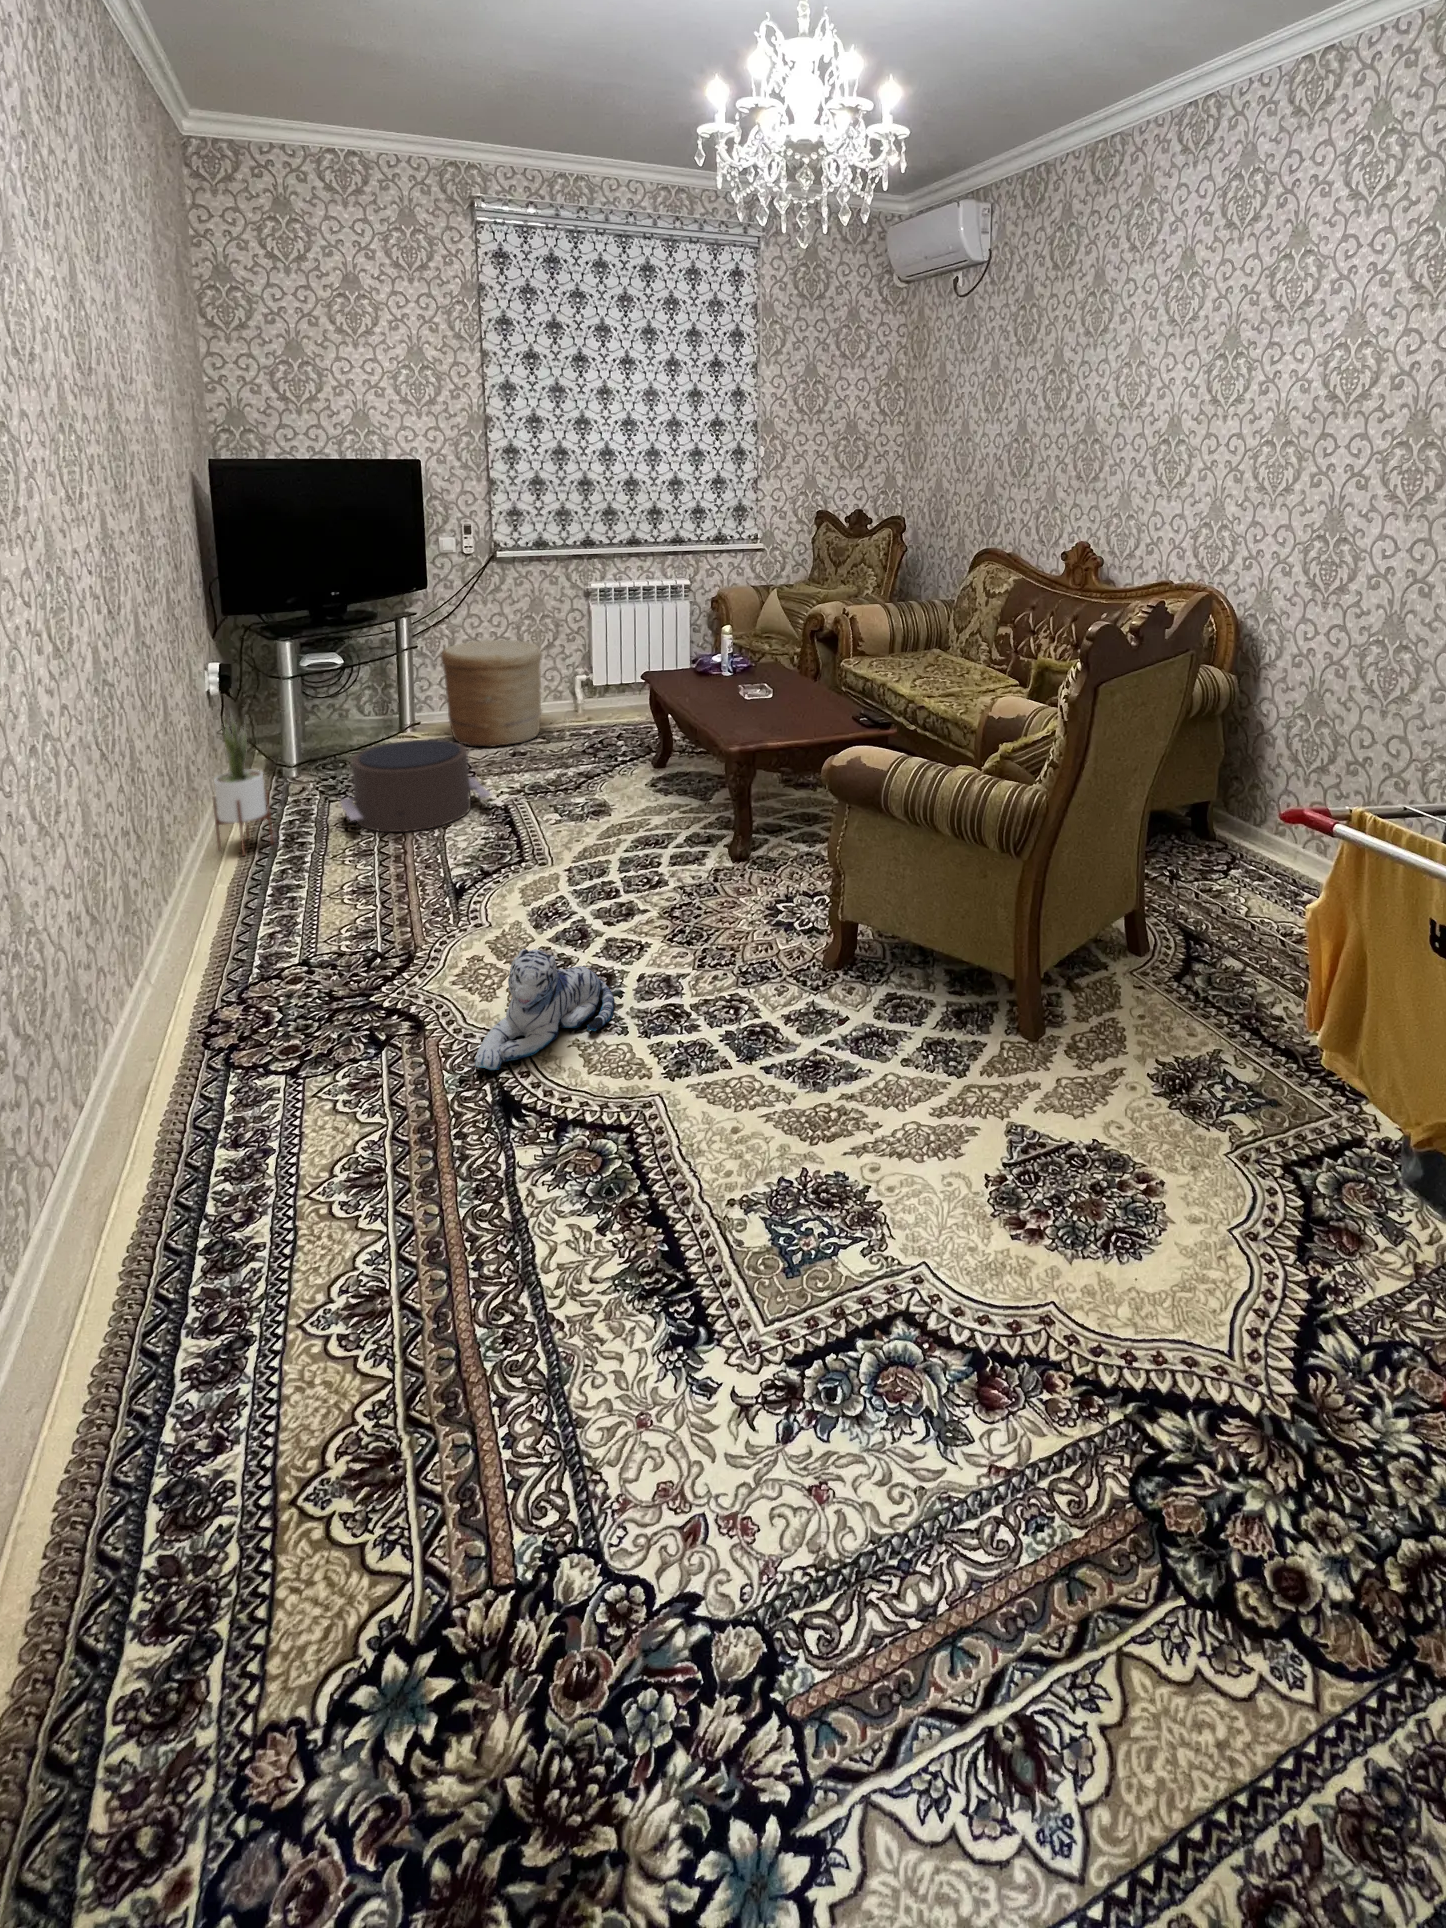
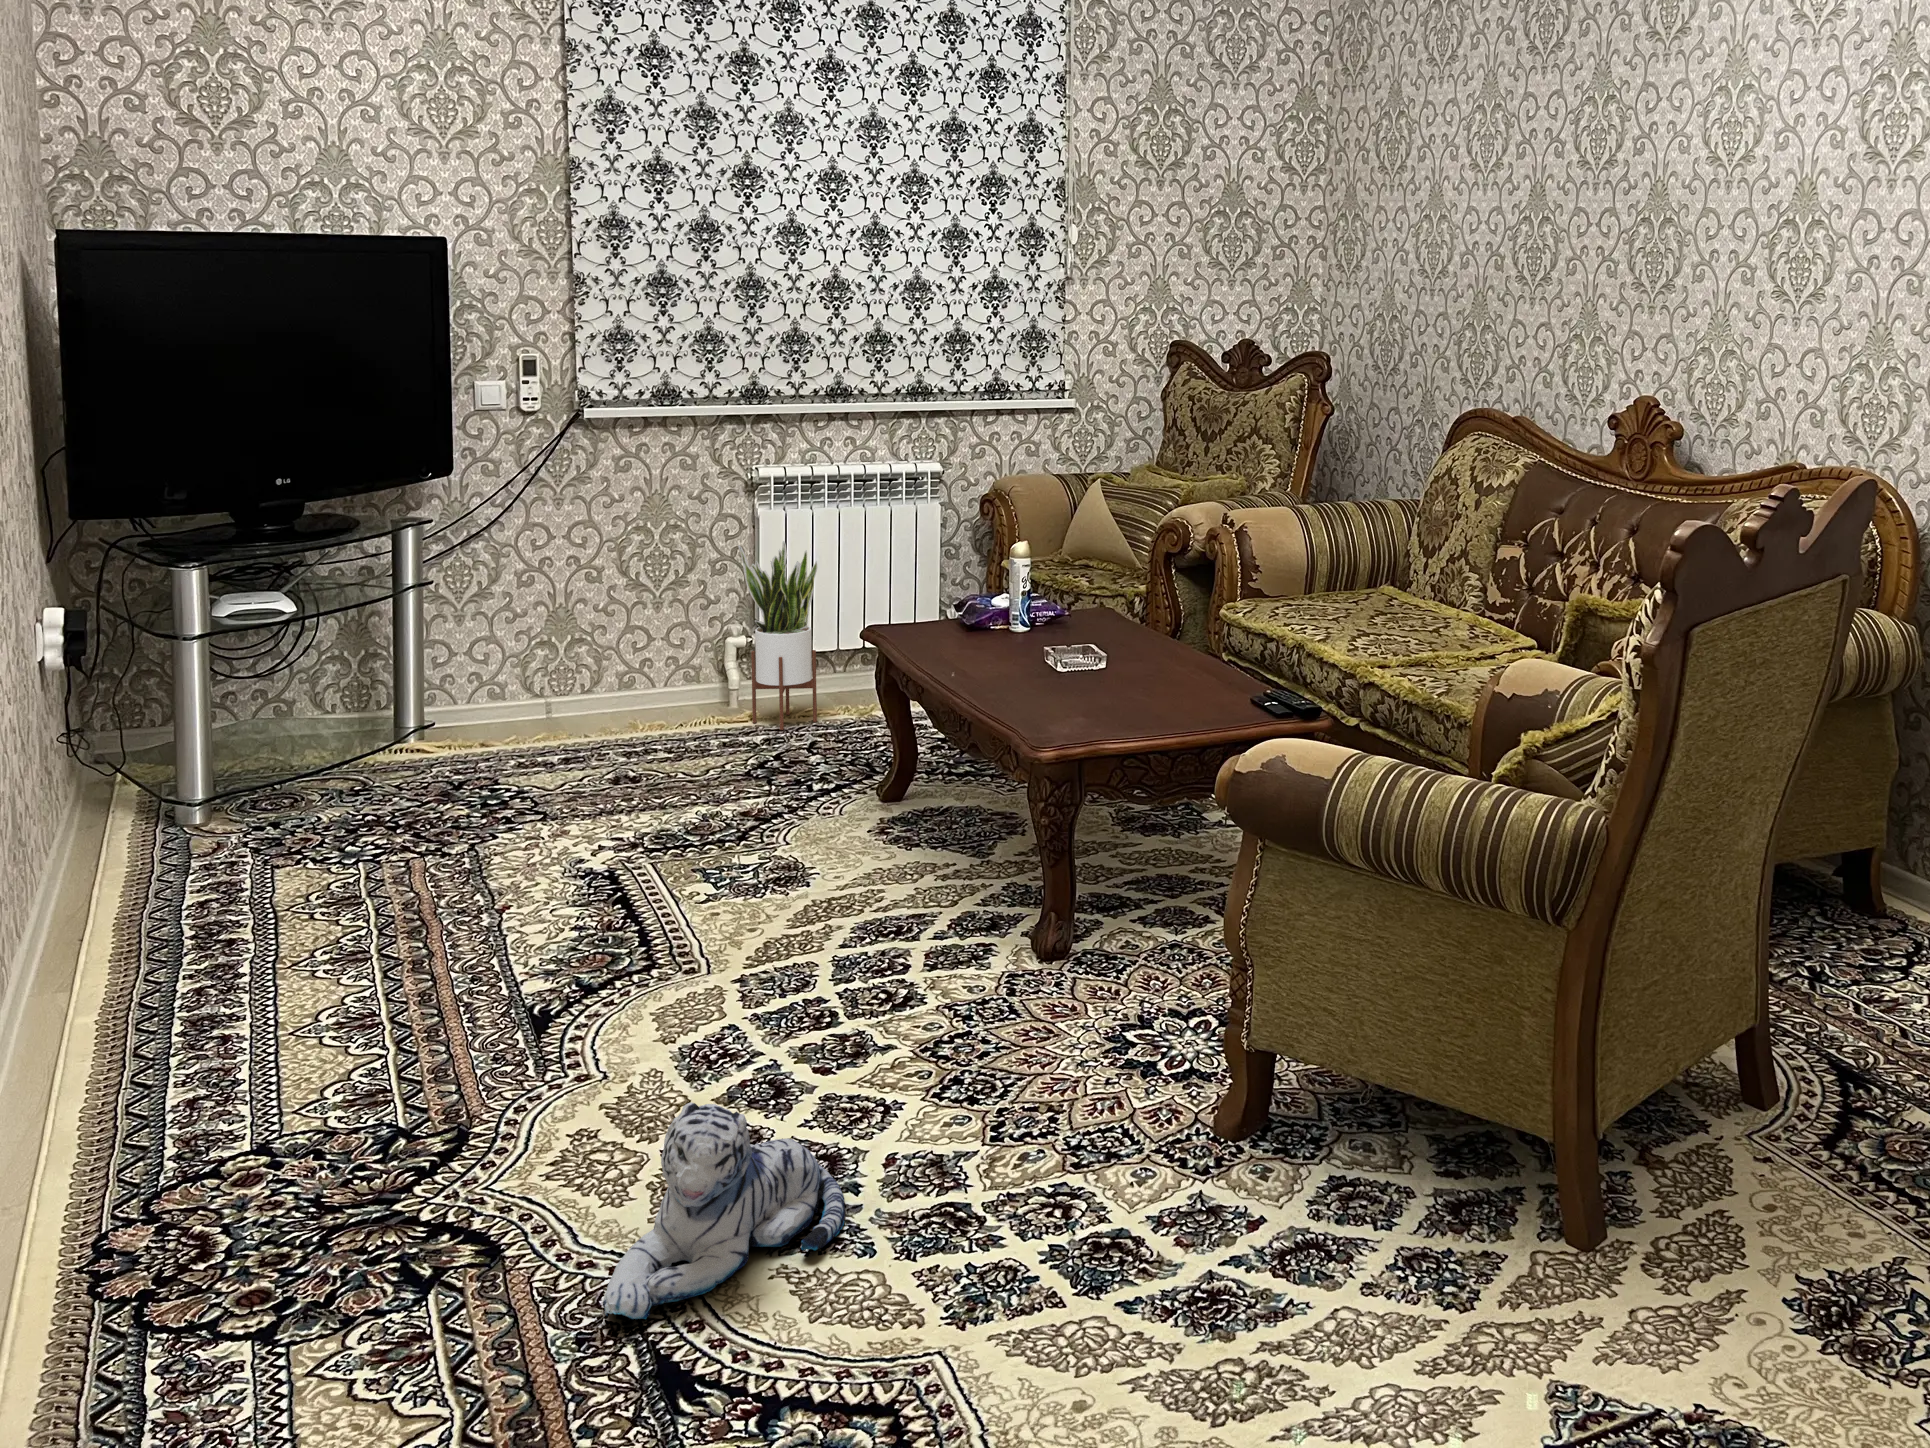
woven basket: present [441,640,542,747] -> none [477,570,665,769]
potted plant: present [213,716,273,855] -> present [738,541,817,730]
pouf: present [341,740,492,832] -> none [296,751,585,920]

